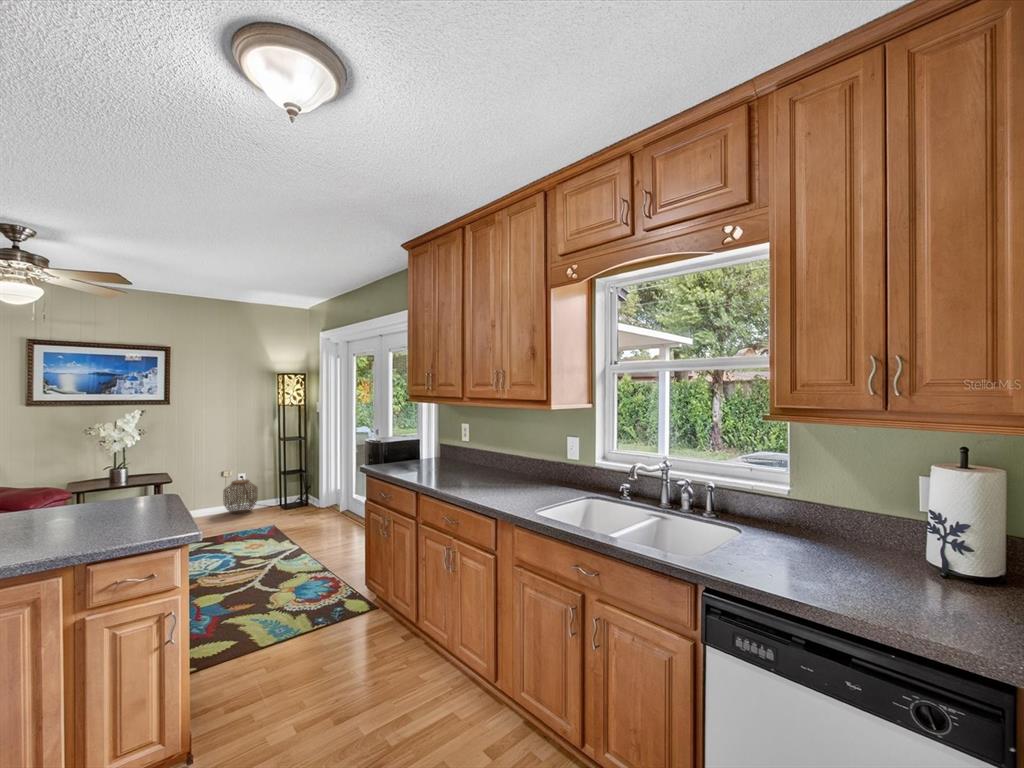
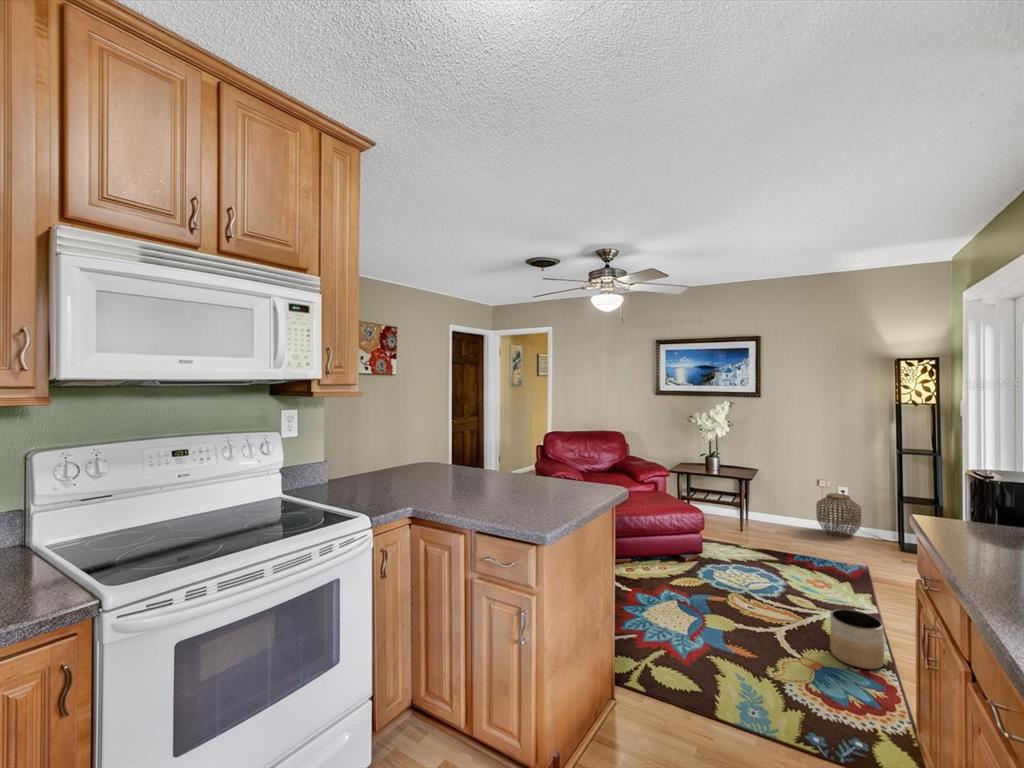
planter: none [292,545,324,581] -> present [830,609,884,669]

